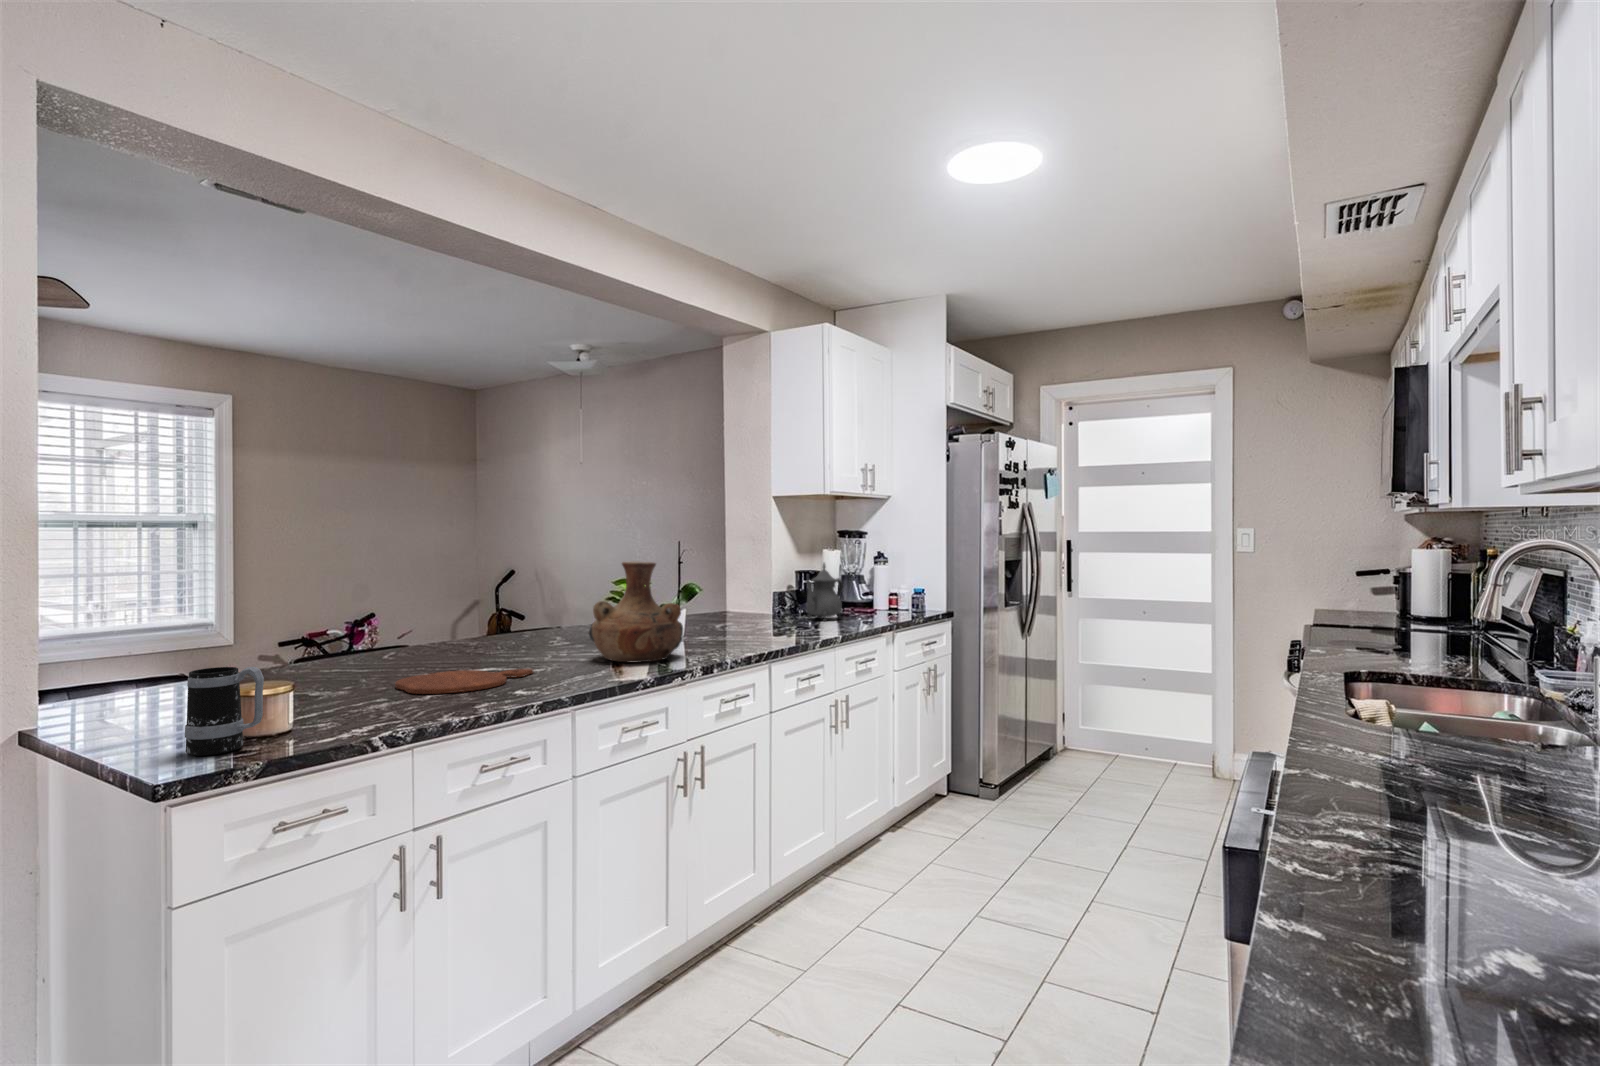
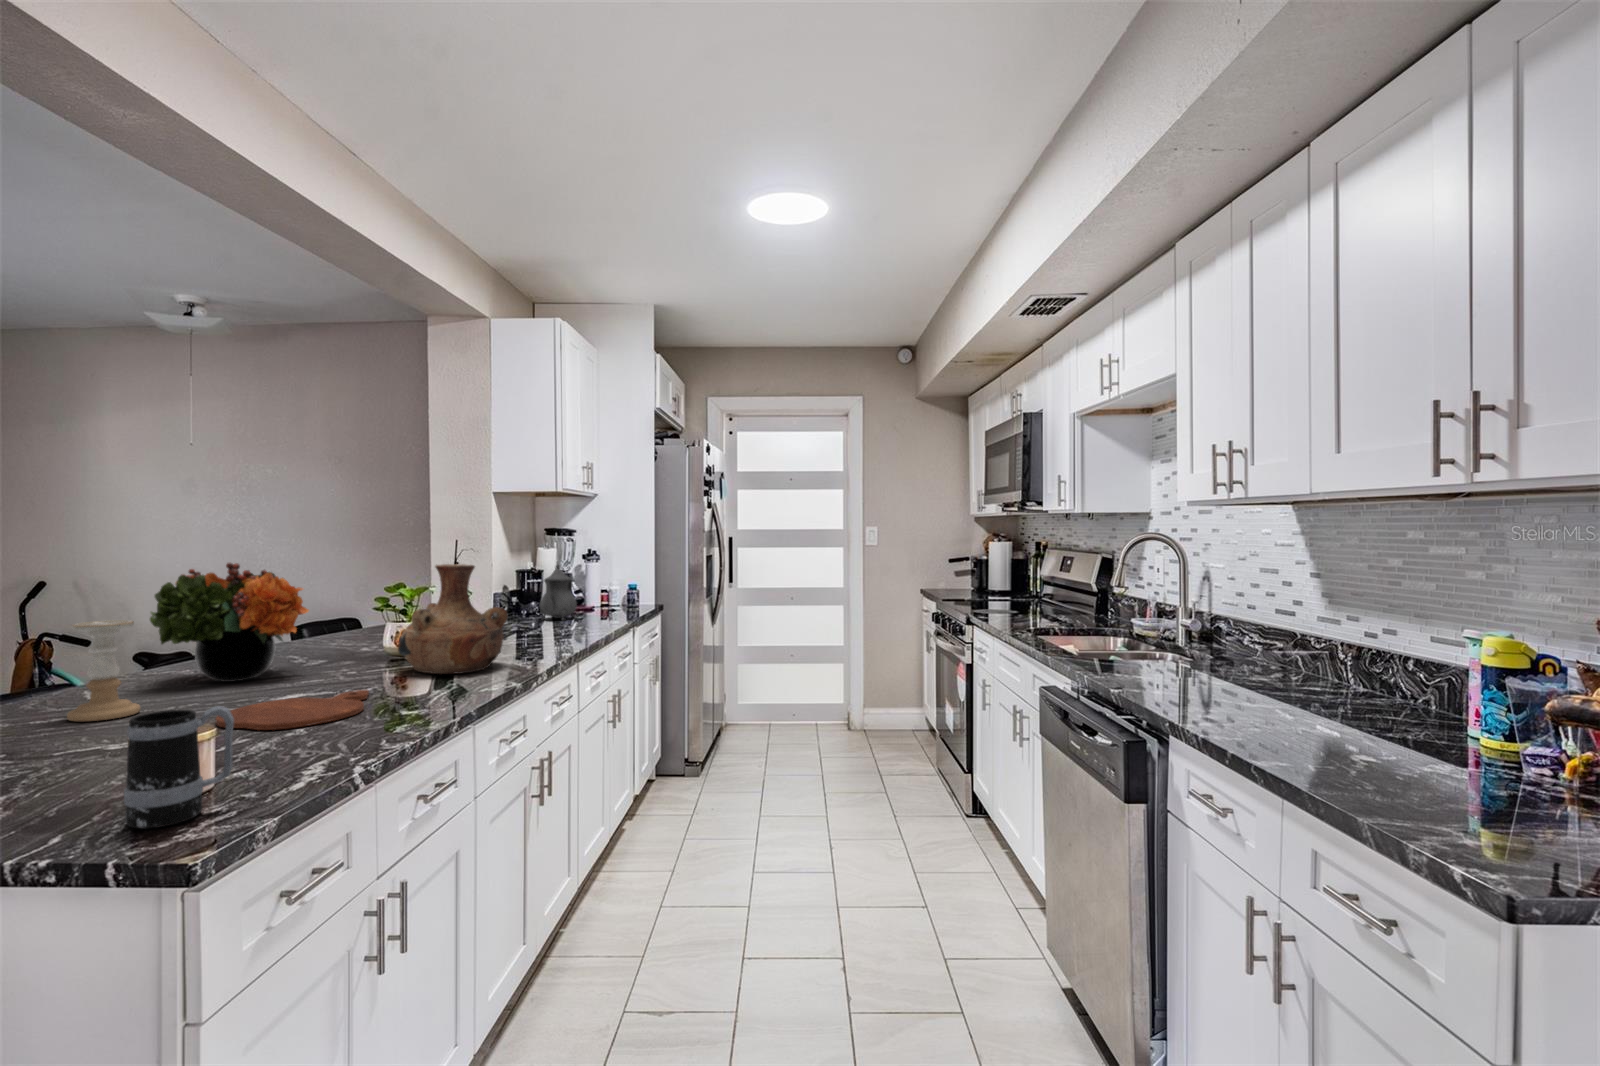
flower arrangement: none [423,557,541,653] -> present [150,563,309,682]
candle holder: none [340,598,389,673] -> present [67,620,140,721]

